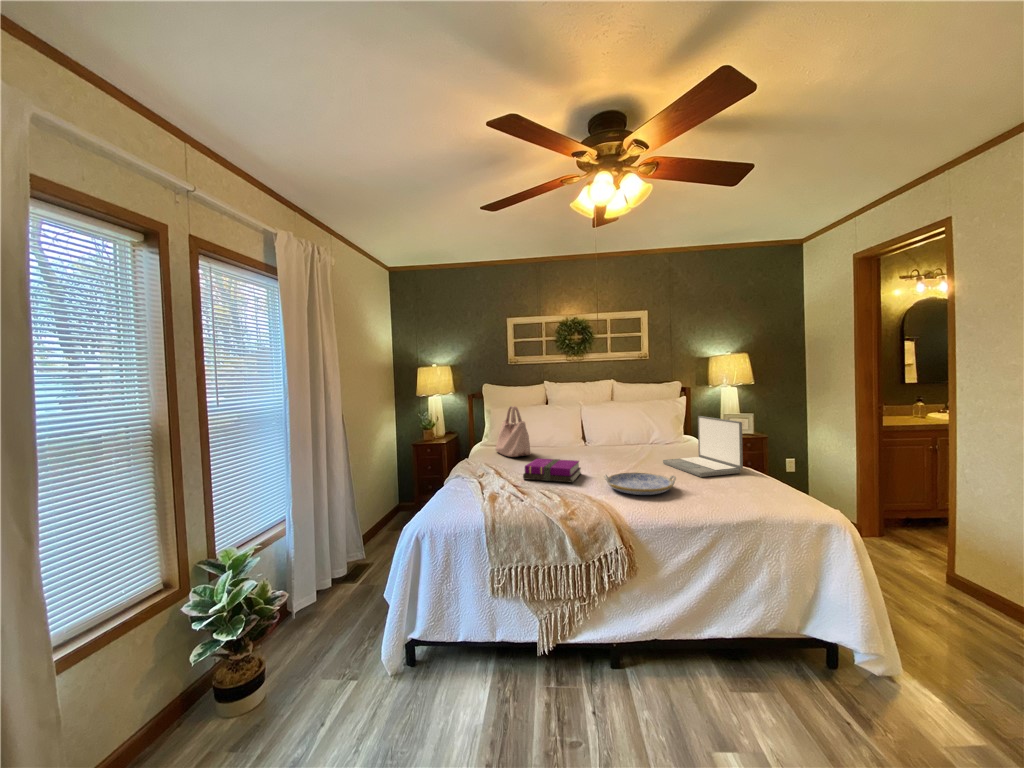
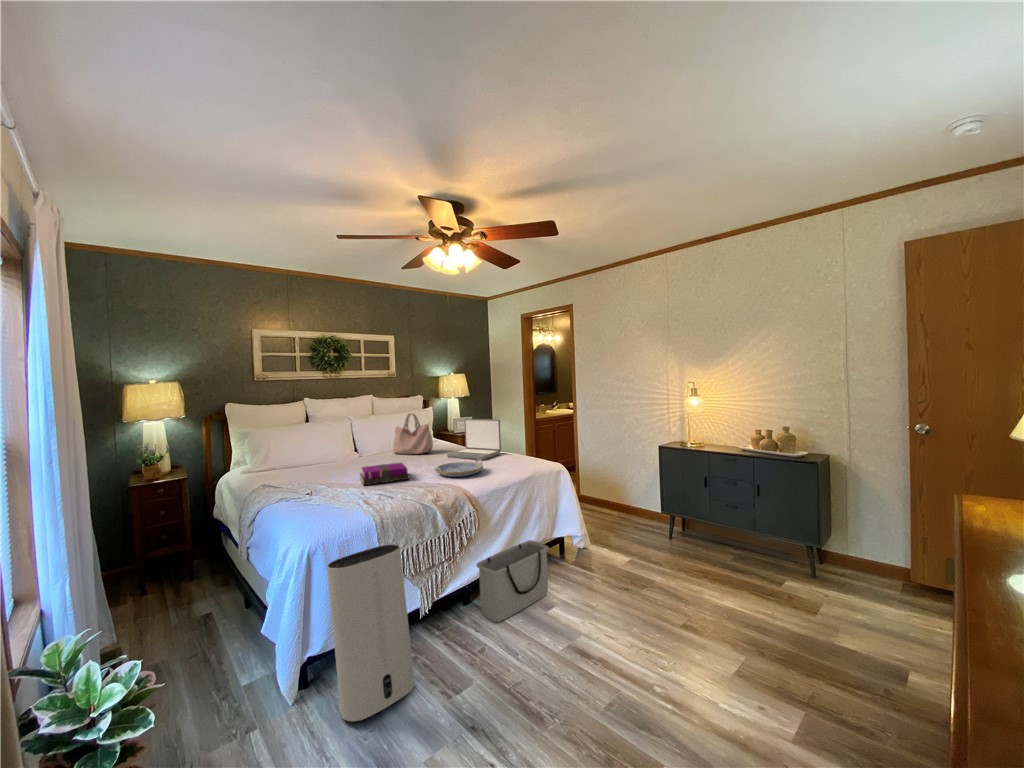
handbag: present [496,406,531,457] -> present [393,413,433,455]
air purifier: none [401,552,482,737] -> present [327,545,415,721]
storage bin: none [614,619,746,723] -> present [477,540,549,622]

